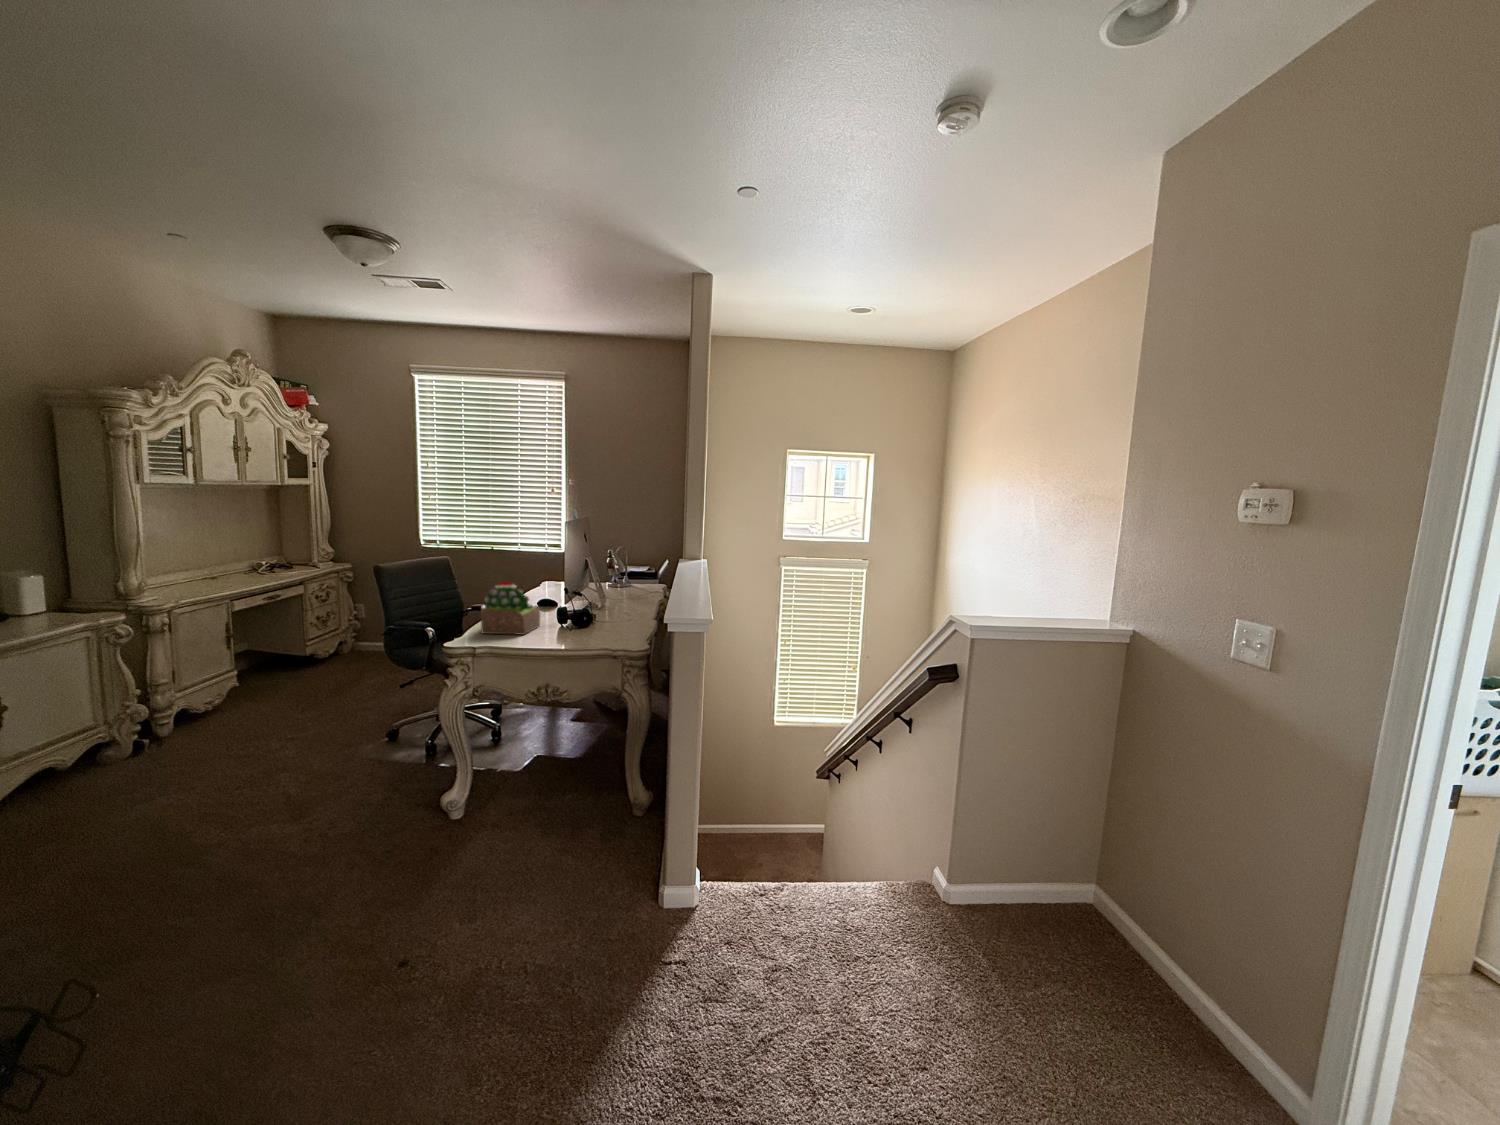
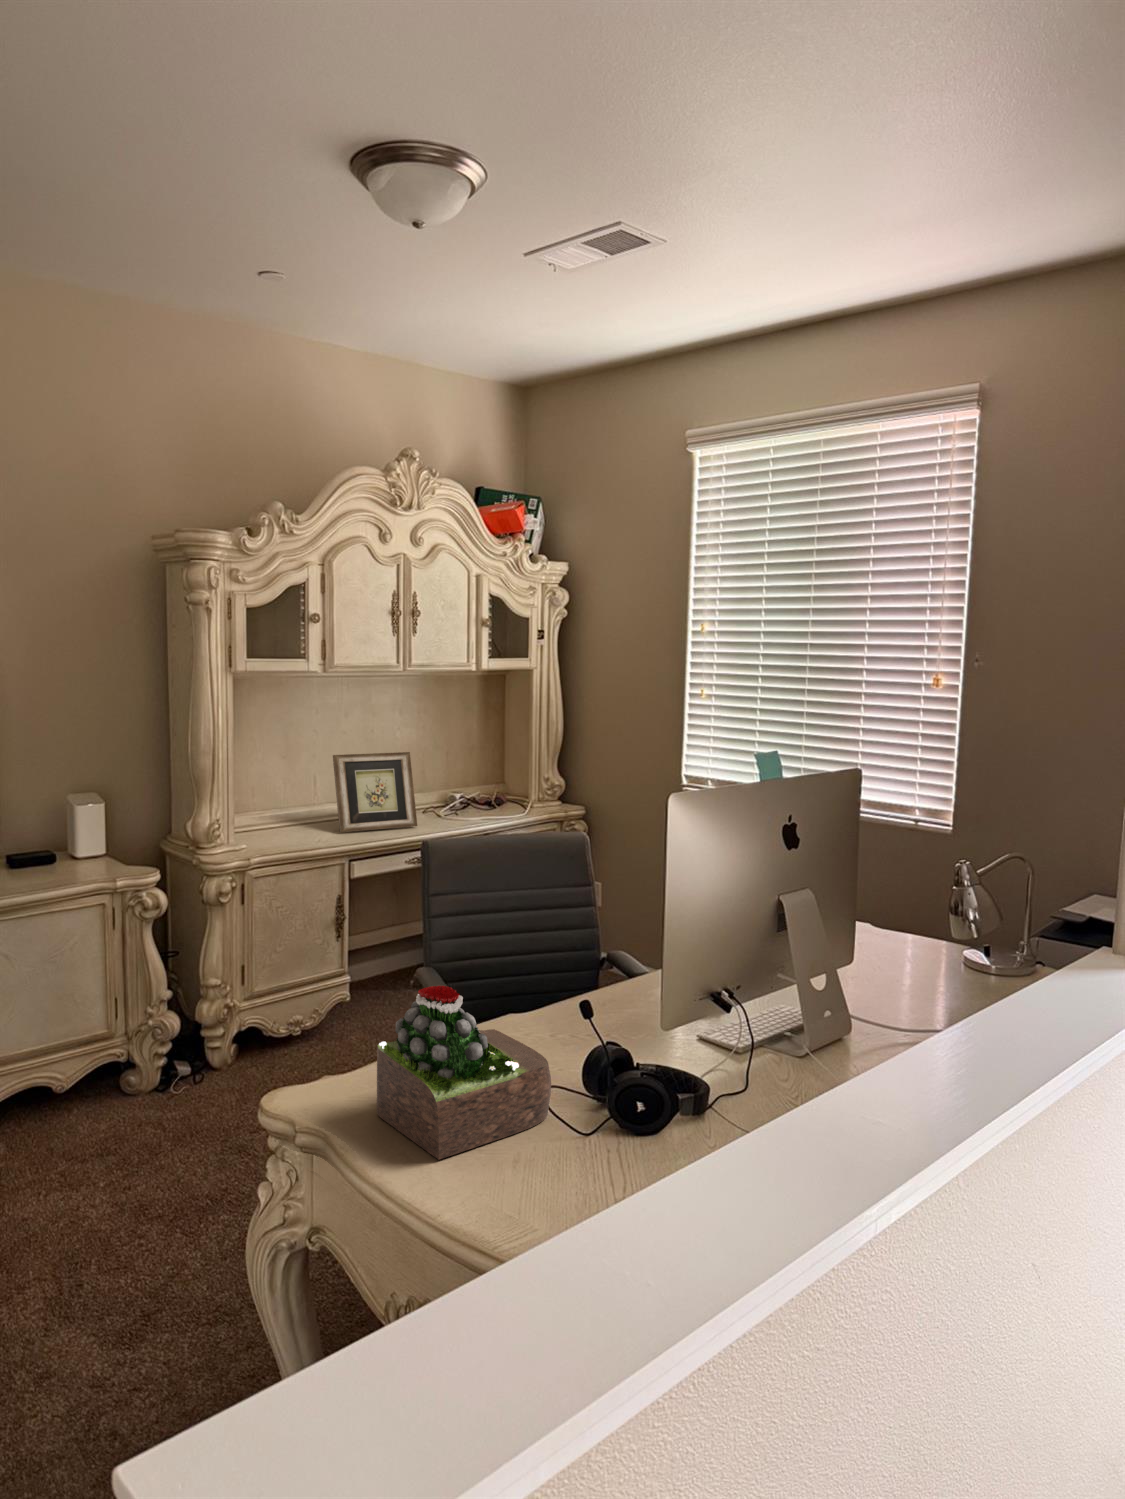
picture frame: none [198,535,261,585] -> present [333,752,417,832]

